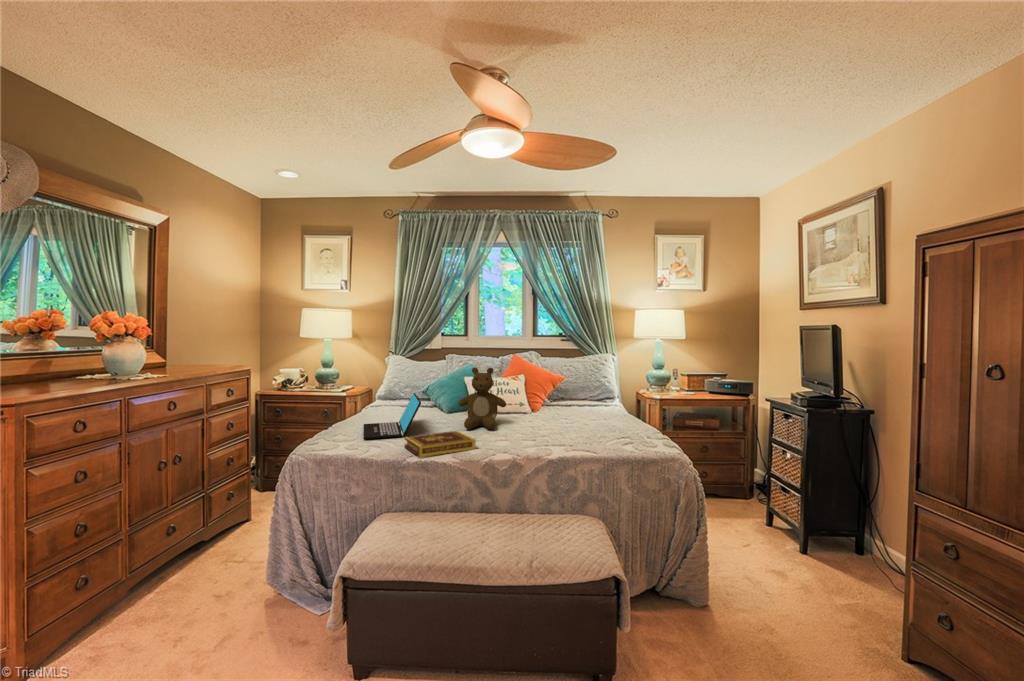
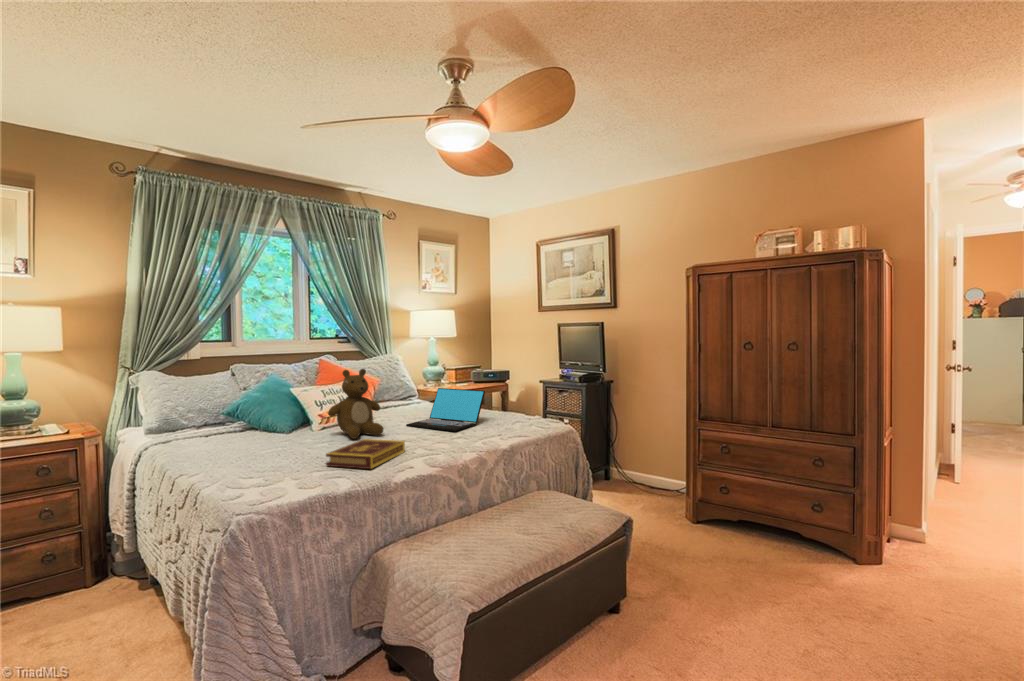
laptop: present [364,393,421,439] -> present [406,388,485,431]

